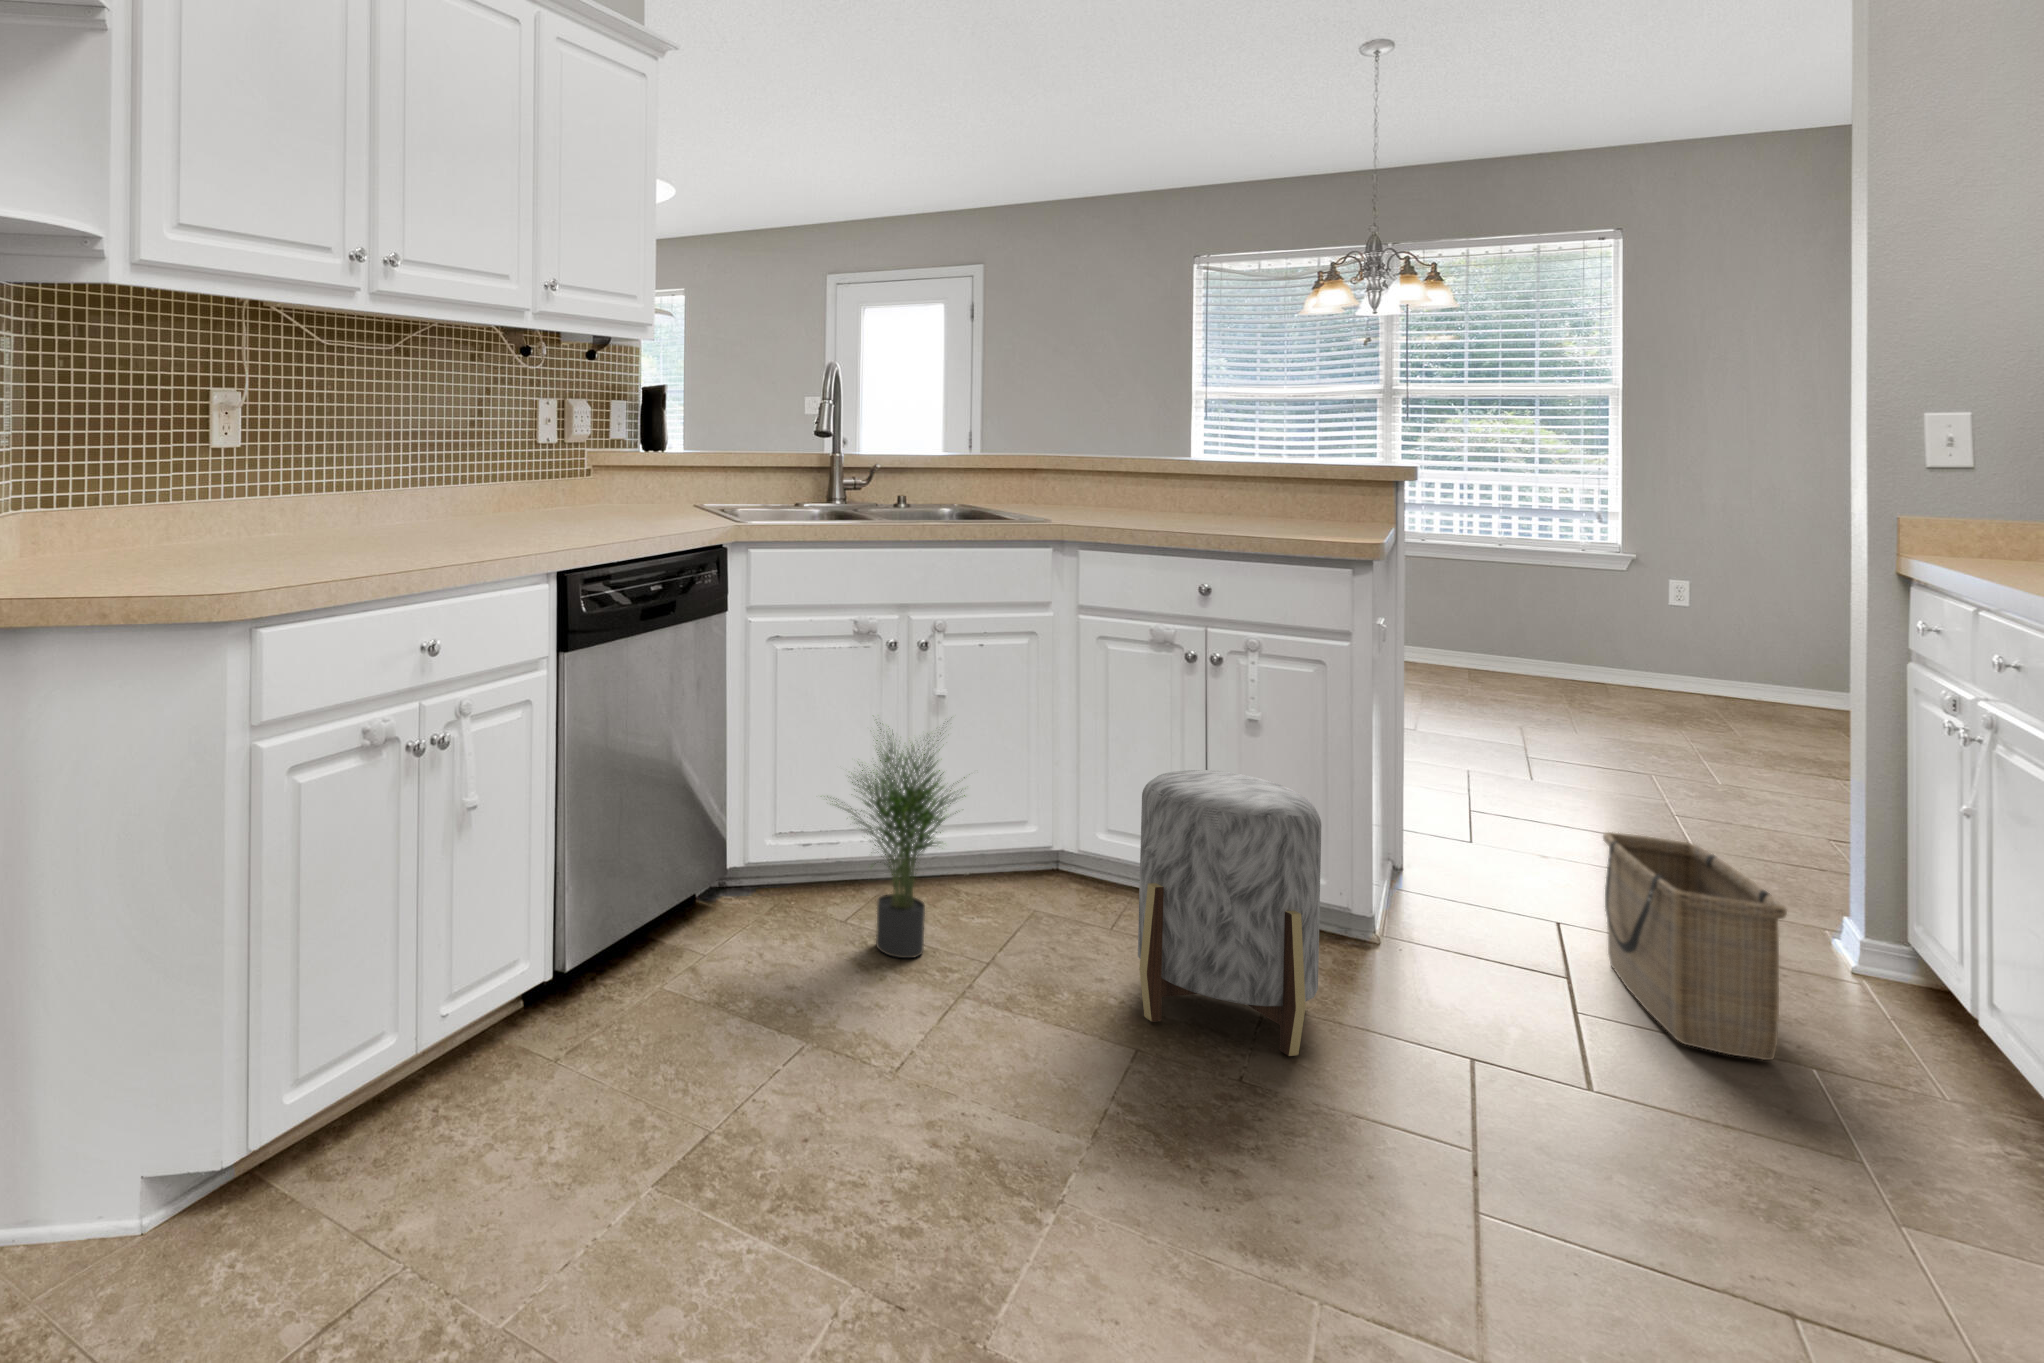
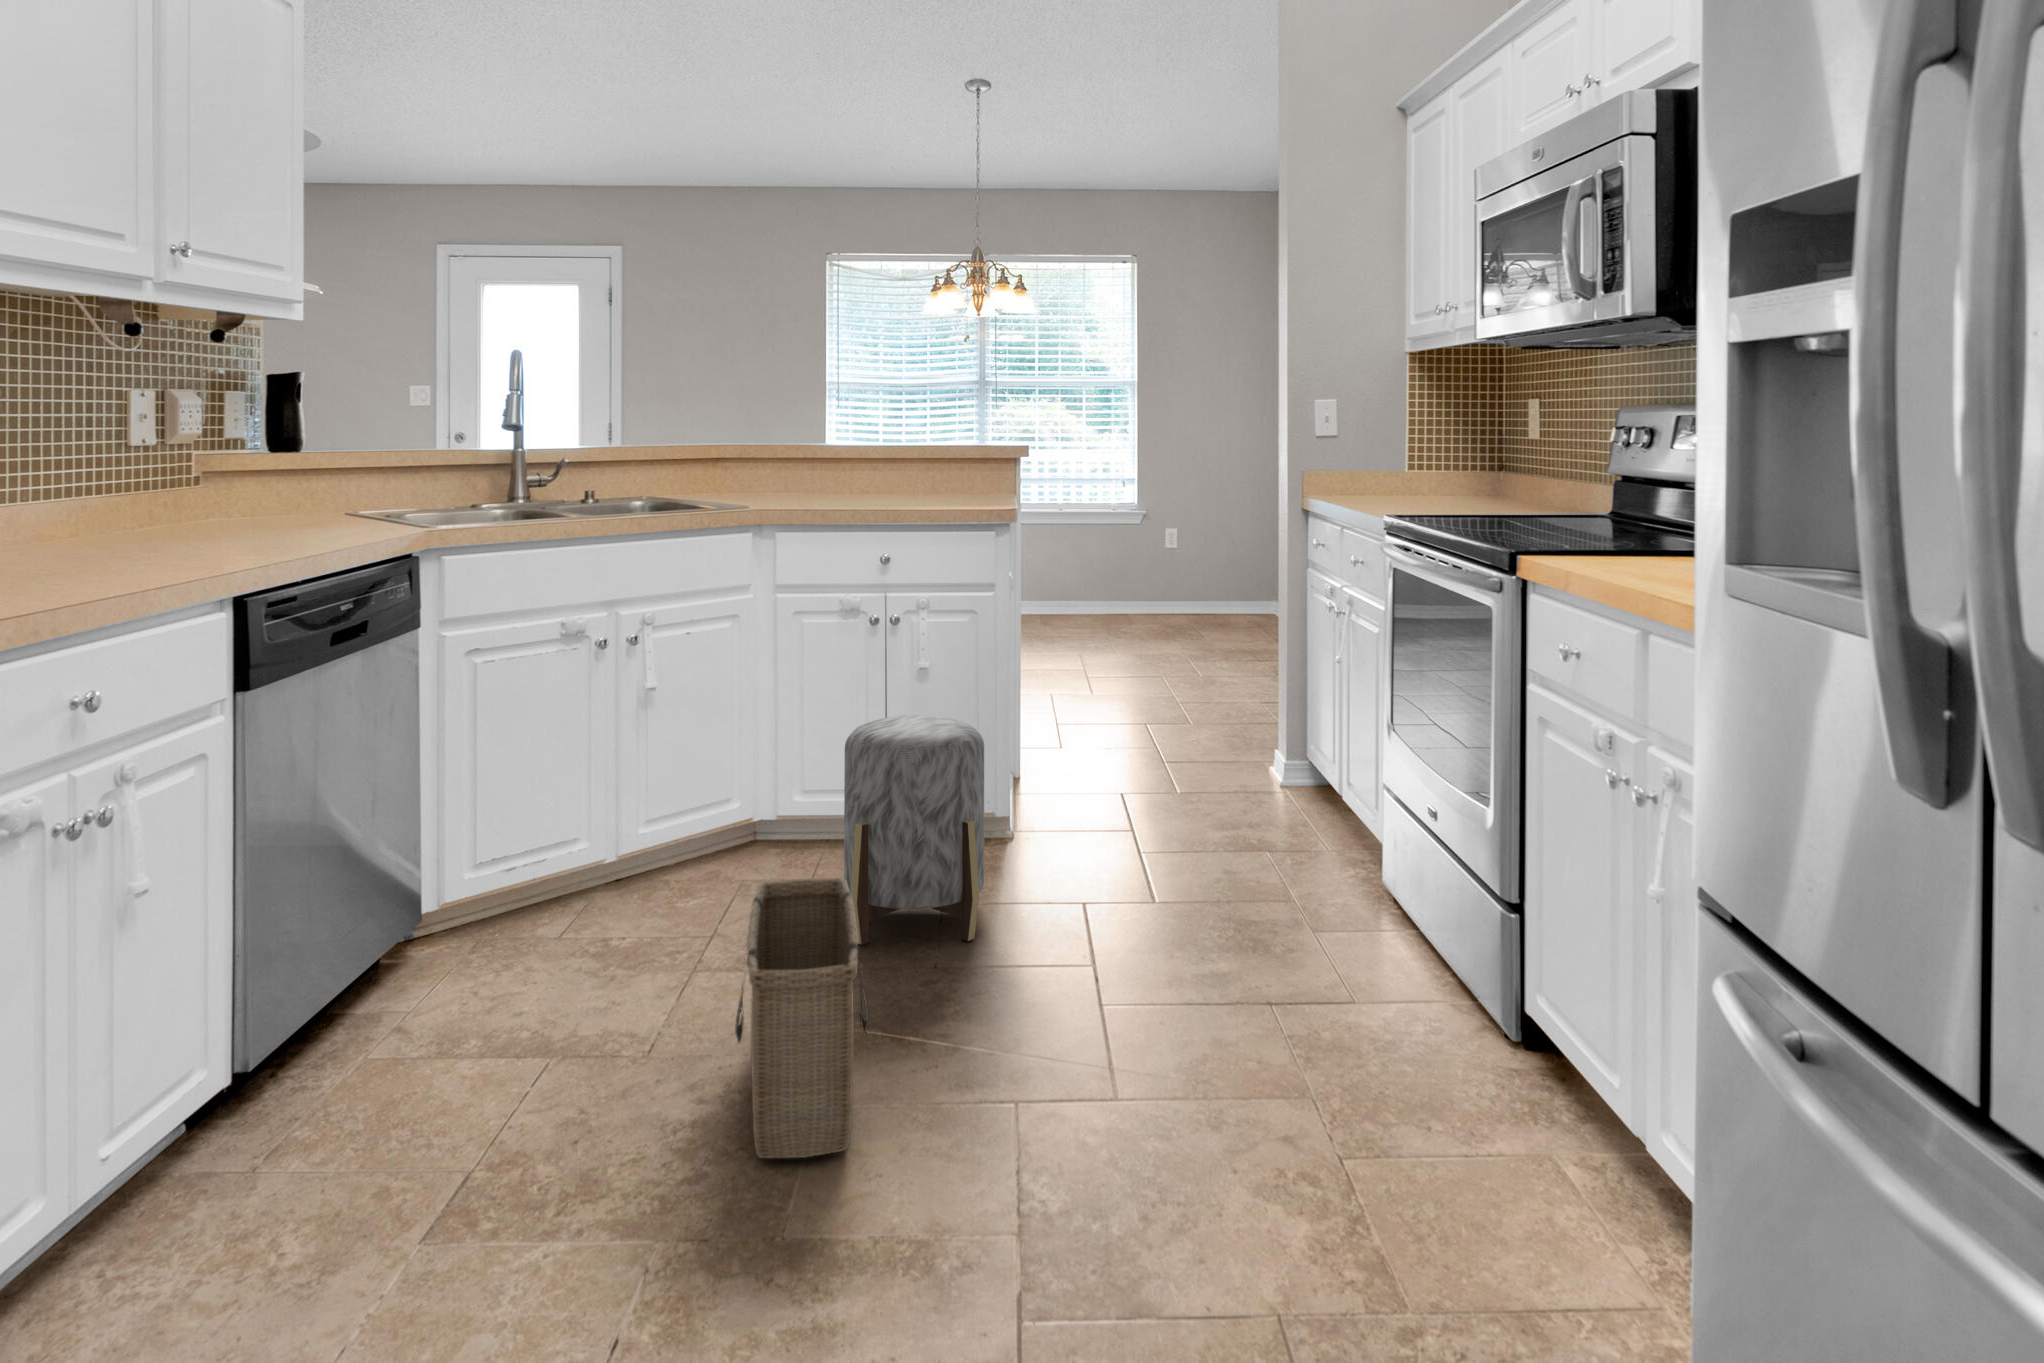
potted plant: present [827,721,965,958] -> none [530,701,704,952]
basket: present [1603,832,1787,1060] -> present [735,878,869,1158]

